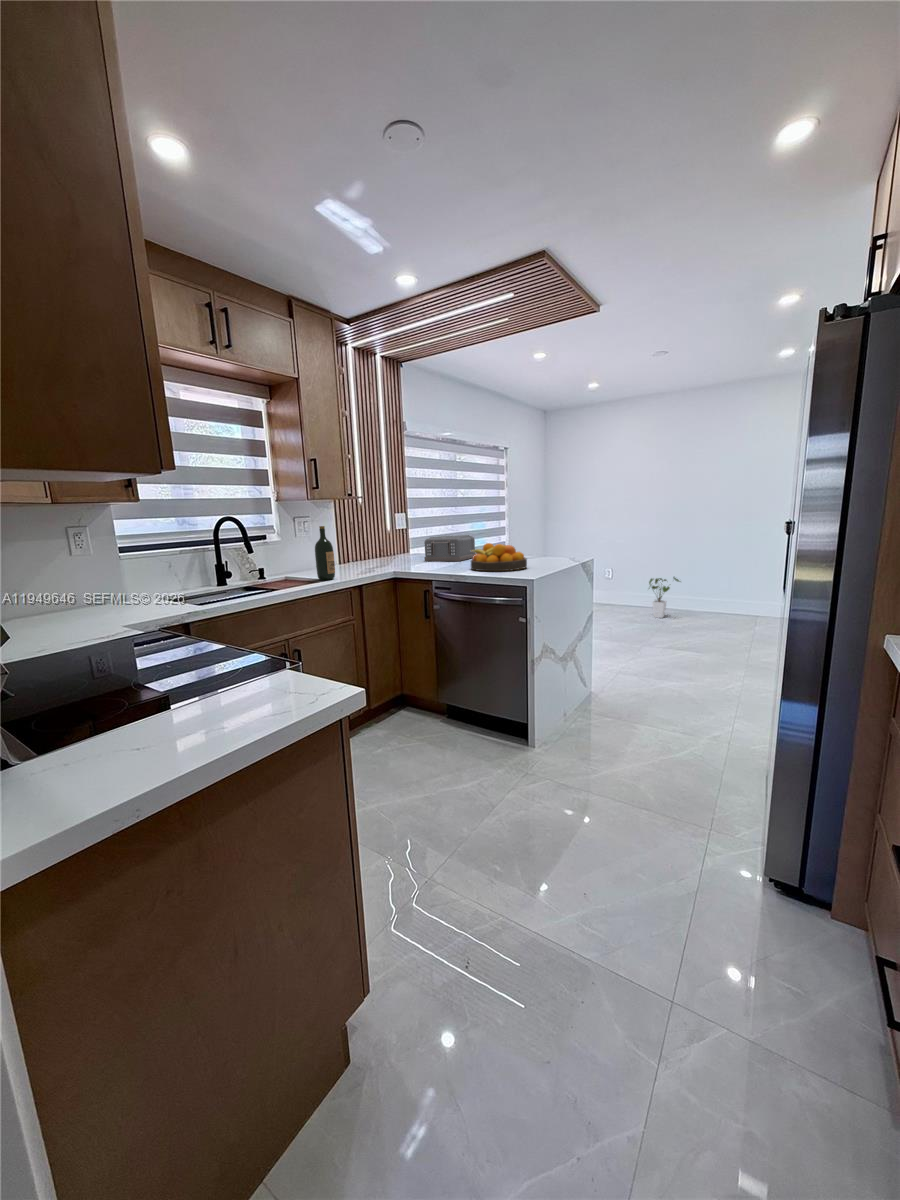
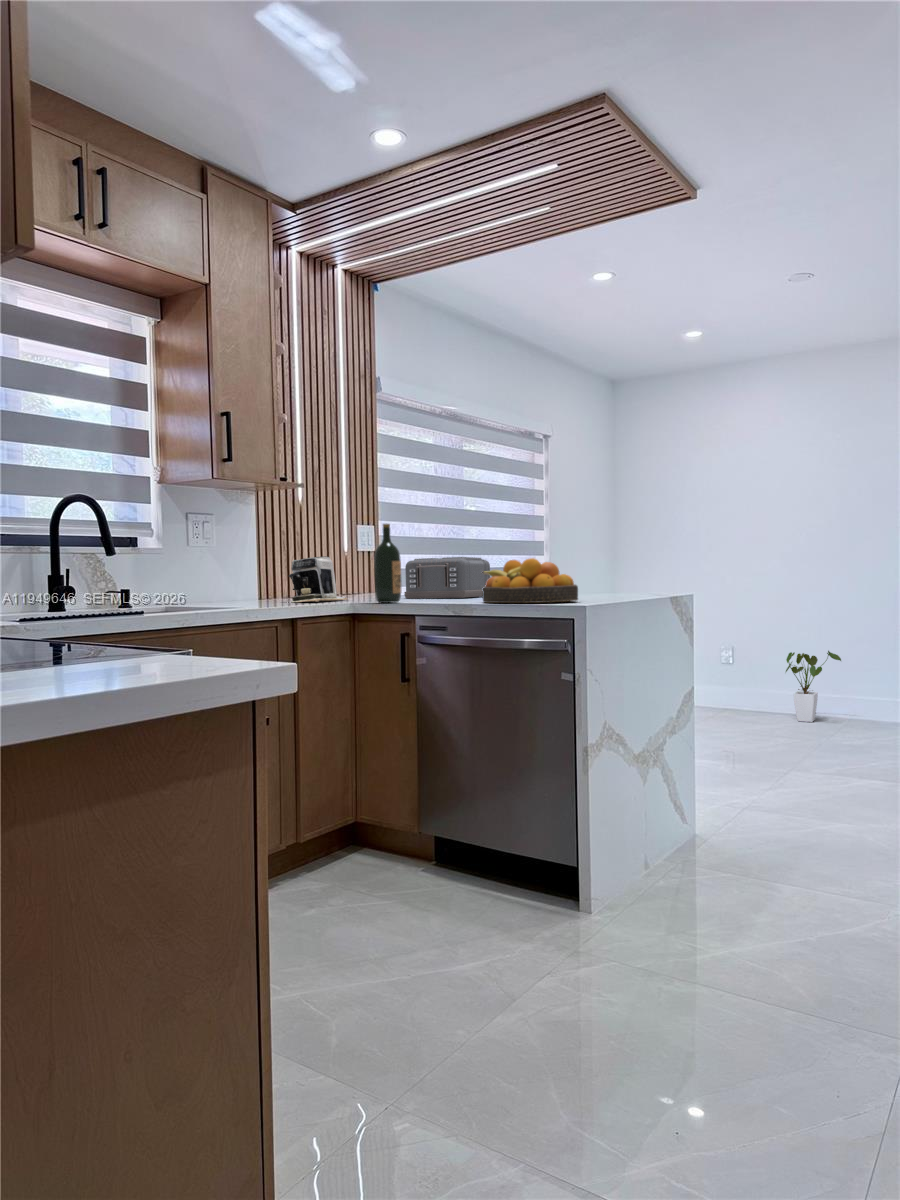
wine bottle: present [315,526,335,580] -> present [374,524,401,603]
coffee maker: none [356,539,392,569] -> present [289,556,347,602]

